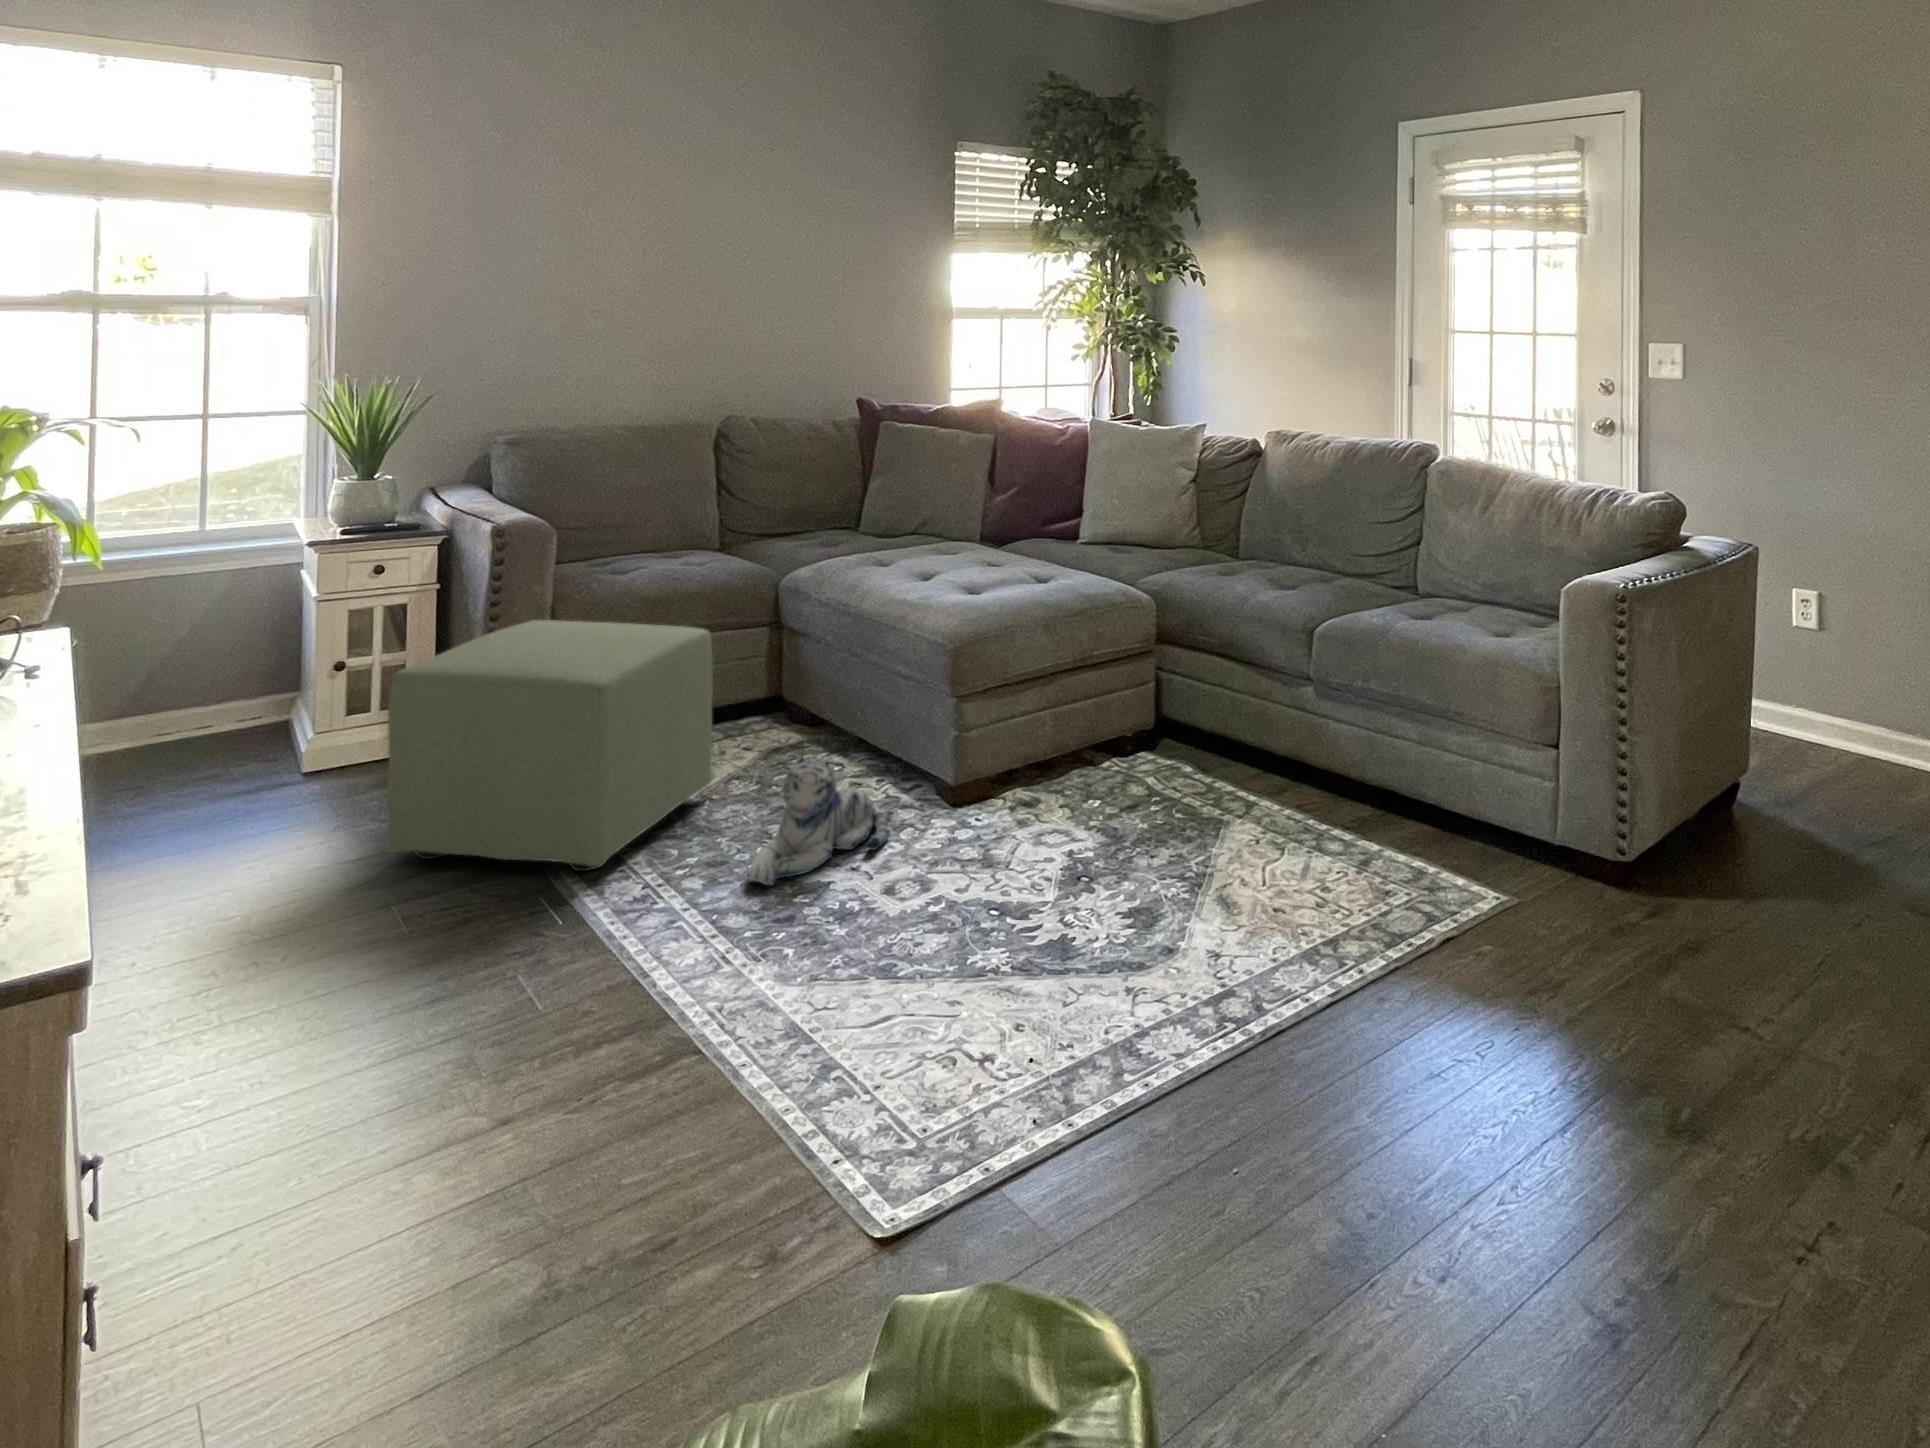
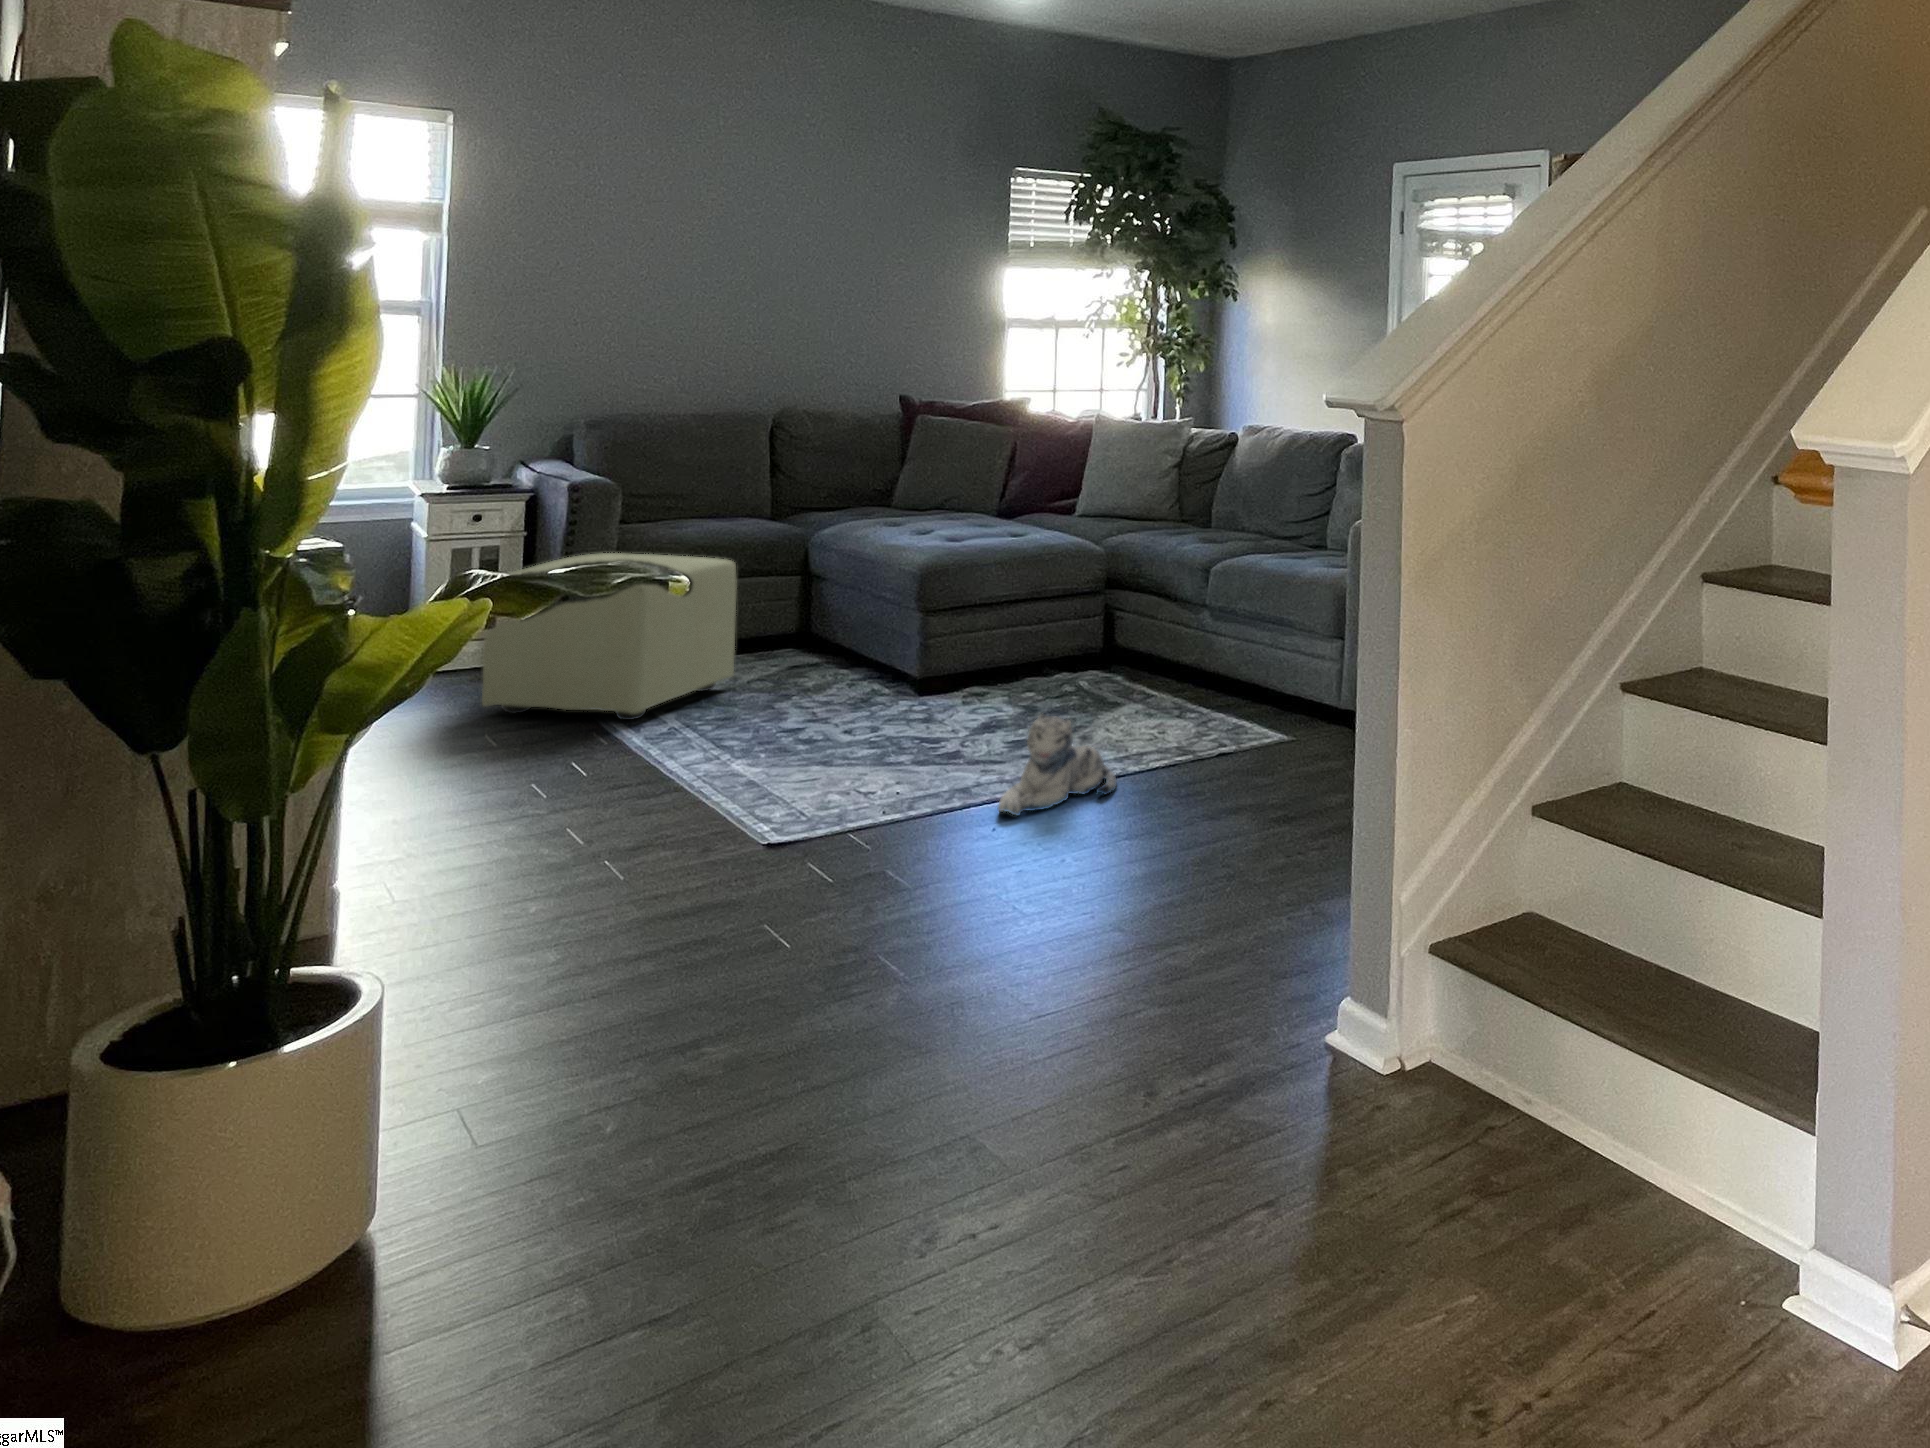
plush toy: present [747,757,889,886] -> present [998,714,1117,815]

